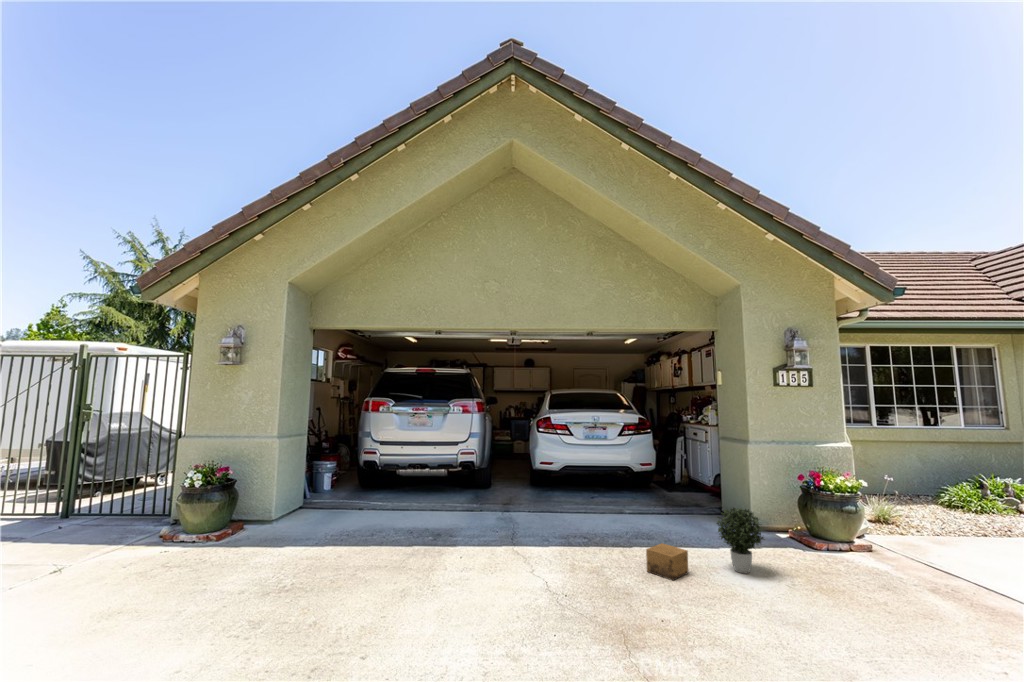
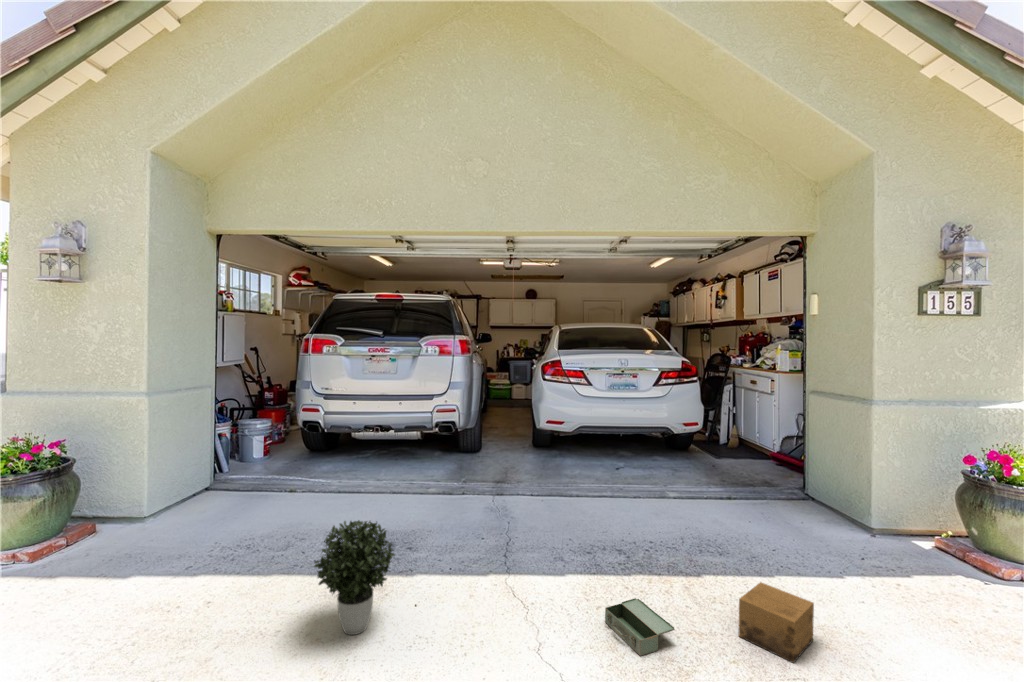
potted plant: present [717,508,765,574] -> present [314,520,395,635]
toolbox: none [572,554,609,578] -> present [605,598,675,656]

